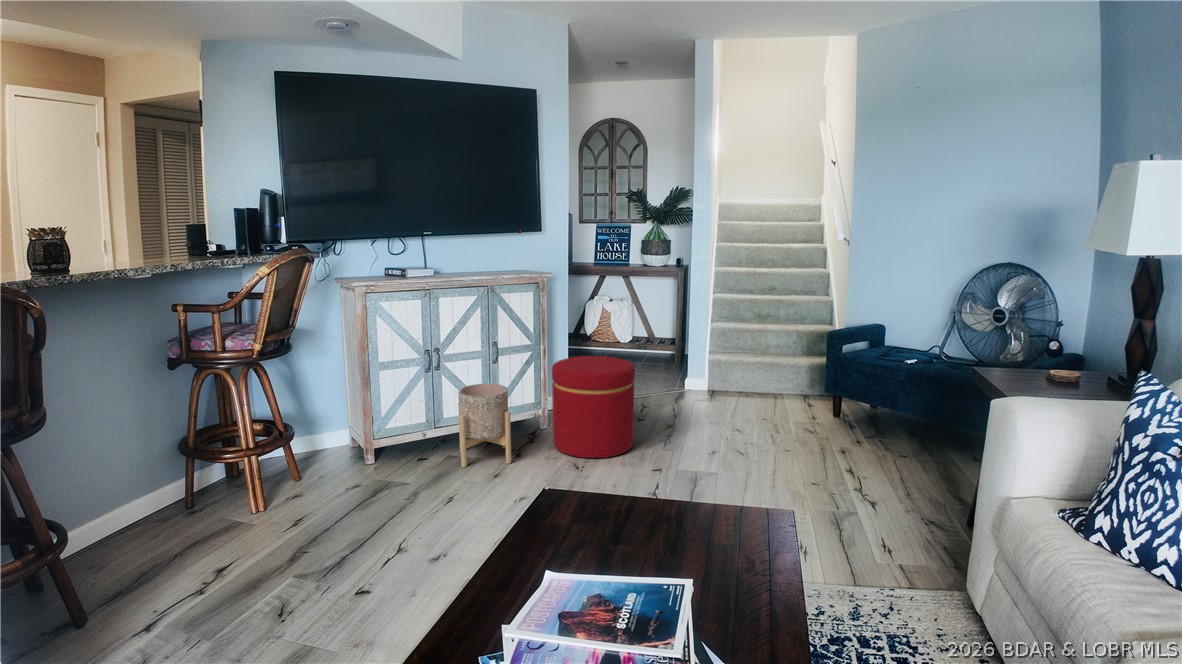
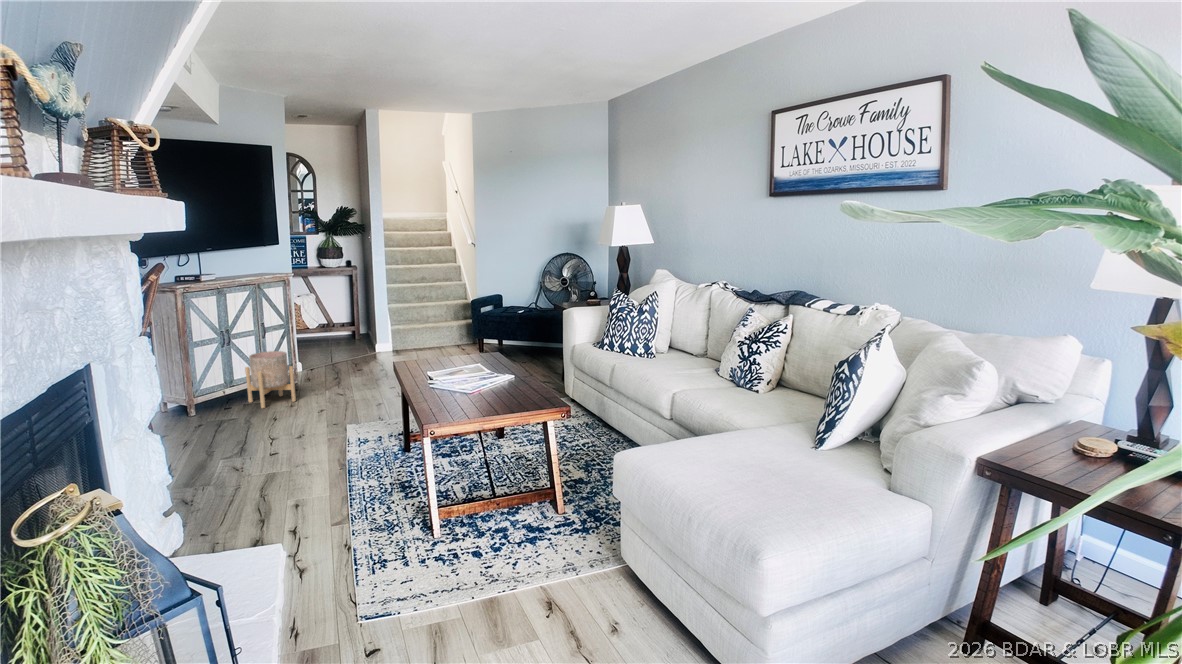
ottoman: present [552,356,635,458] -> none [310,327,372,392]

